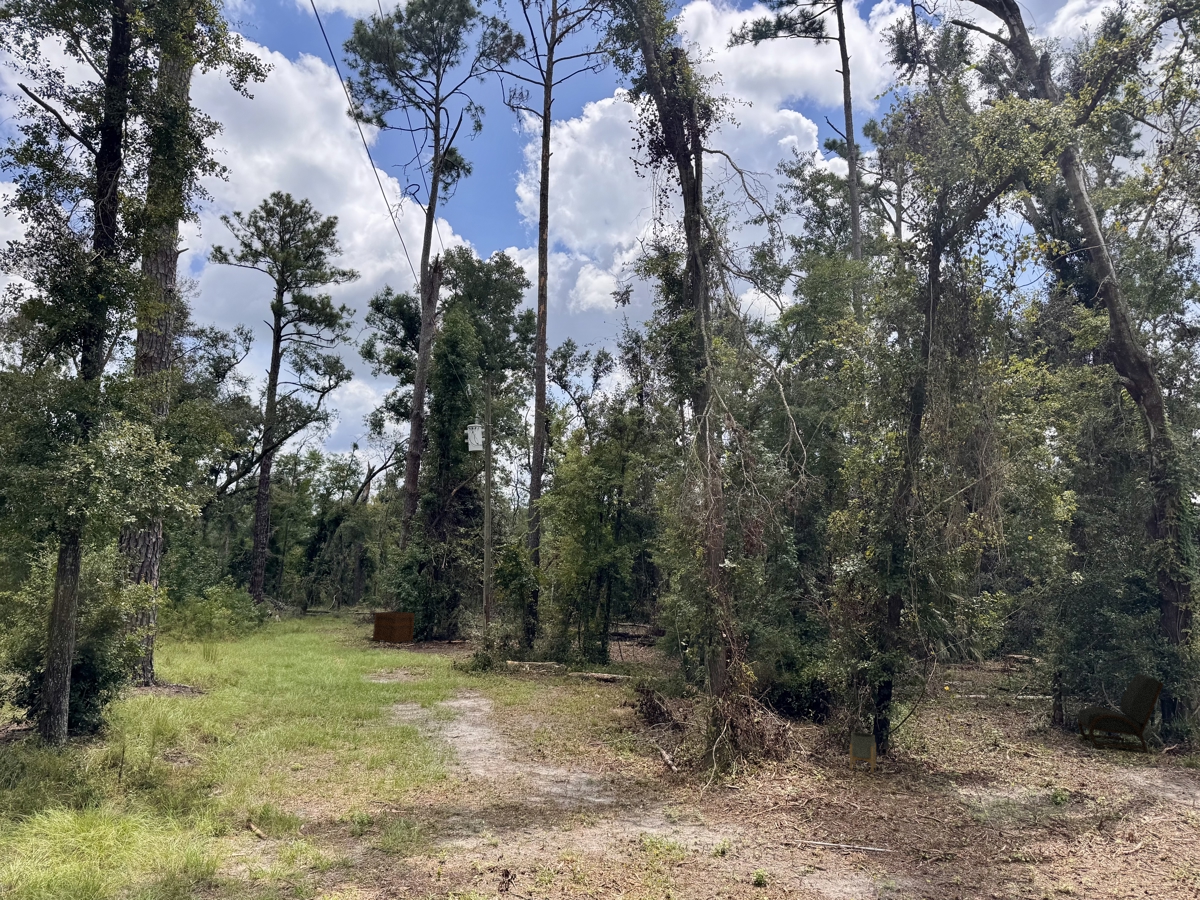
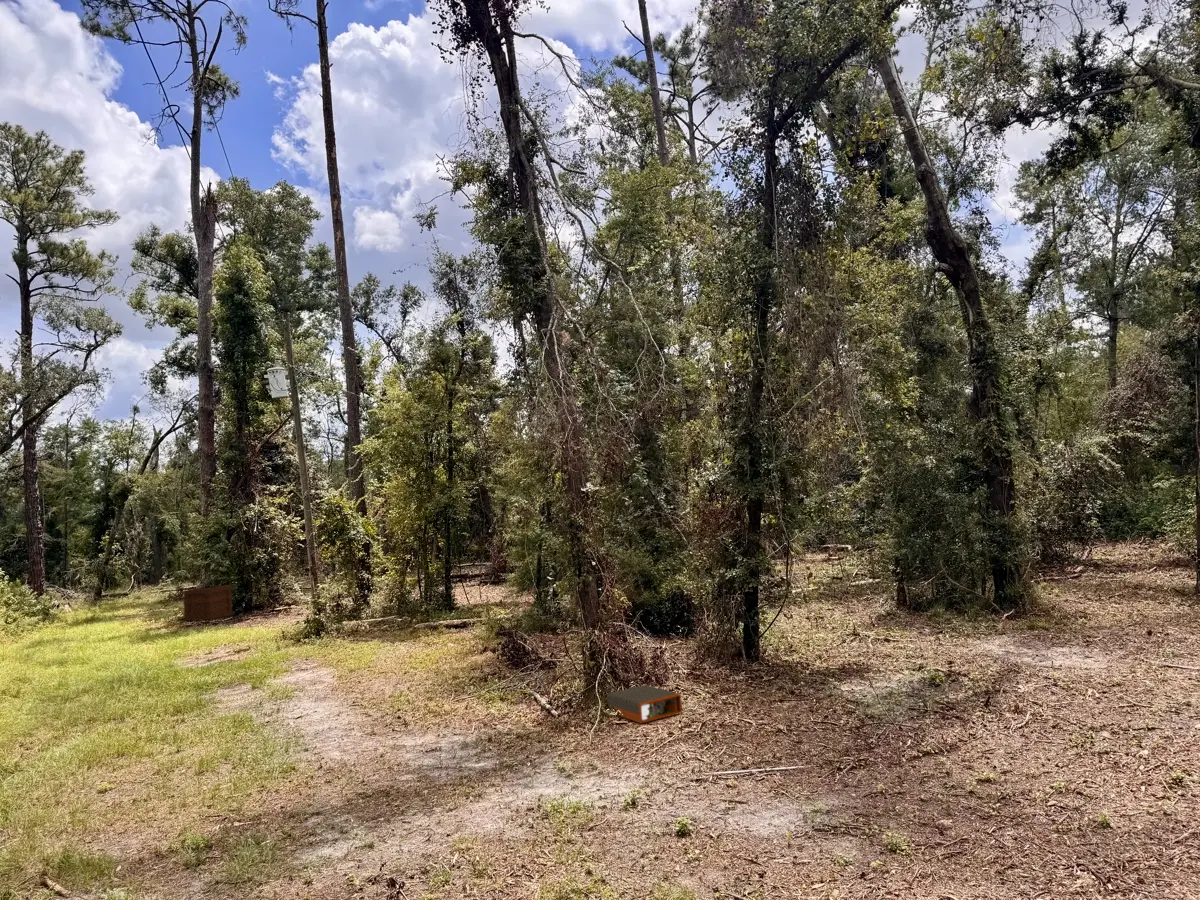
lounge chair: present [1078,673,1164,753] -> none [914,550,986,623]
planter: present [850,732,876,772] -> none [727,644,753,682]
storage box: none [723,757,794,791] -> present [607,685,682,723]

